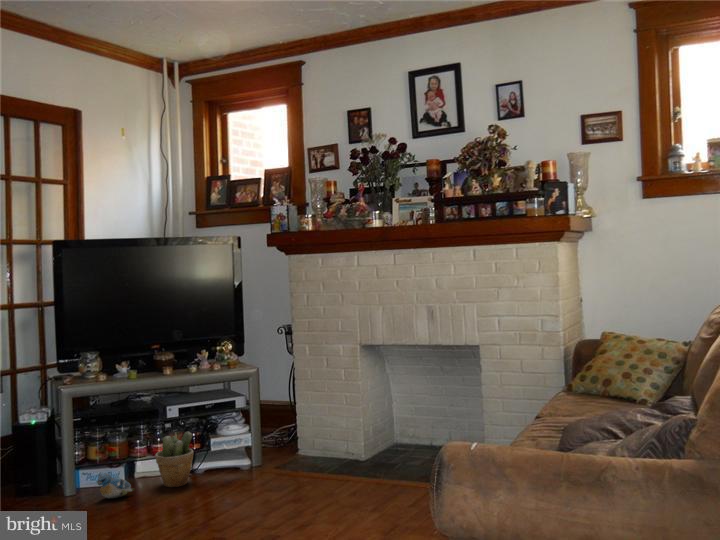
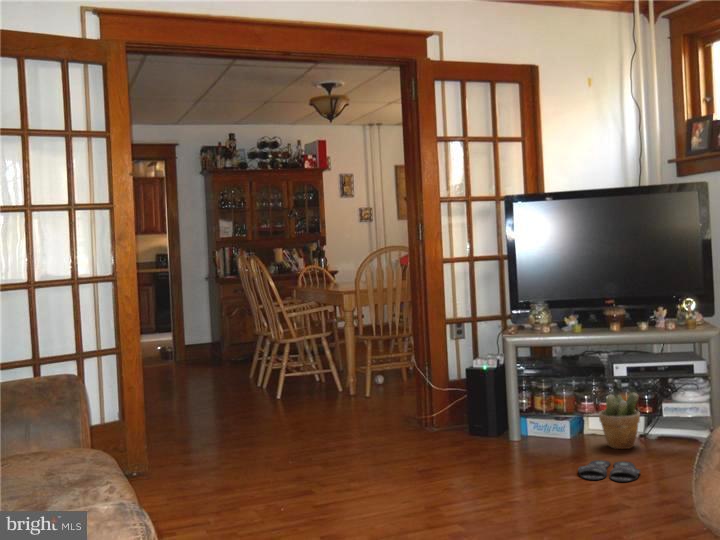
plush toy: present [97,473,135,498] -> none [537,424,576,450]
slippers: none [146,498,204,522] -> present [578,460,640,482]

